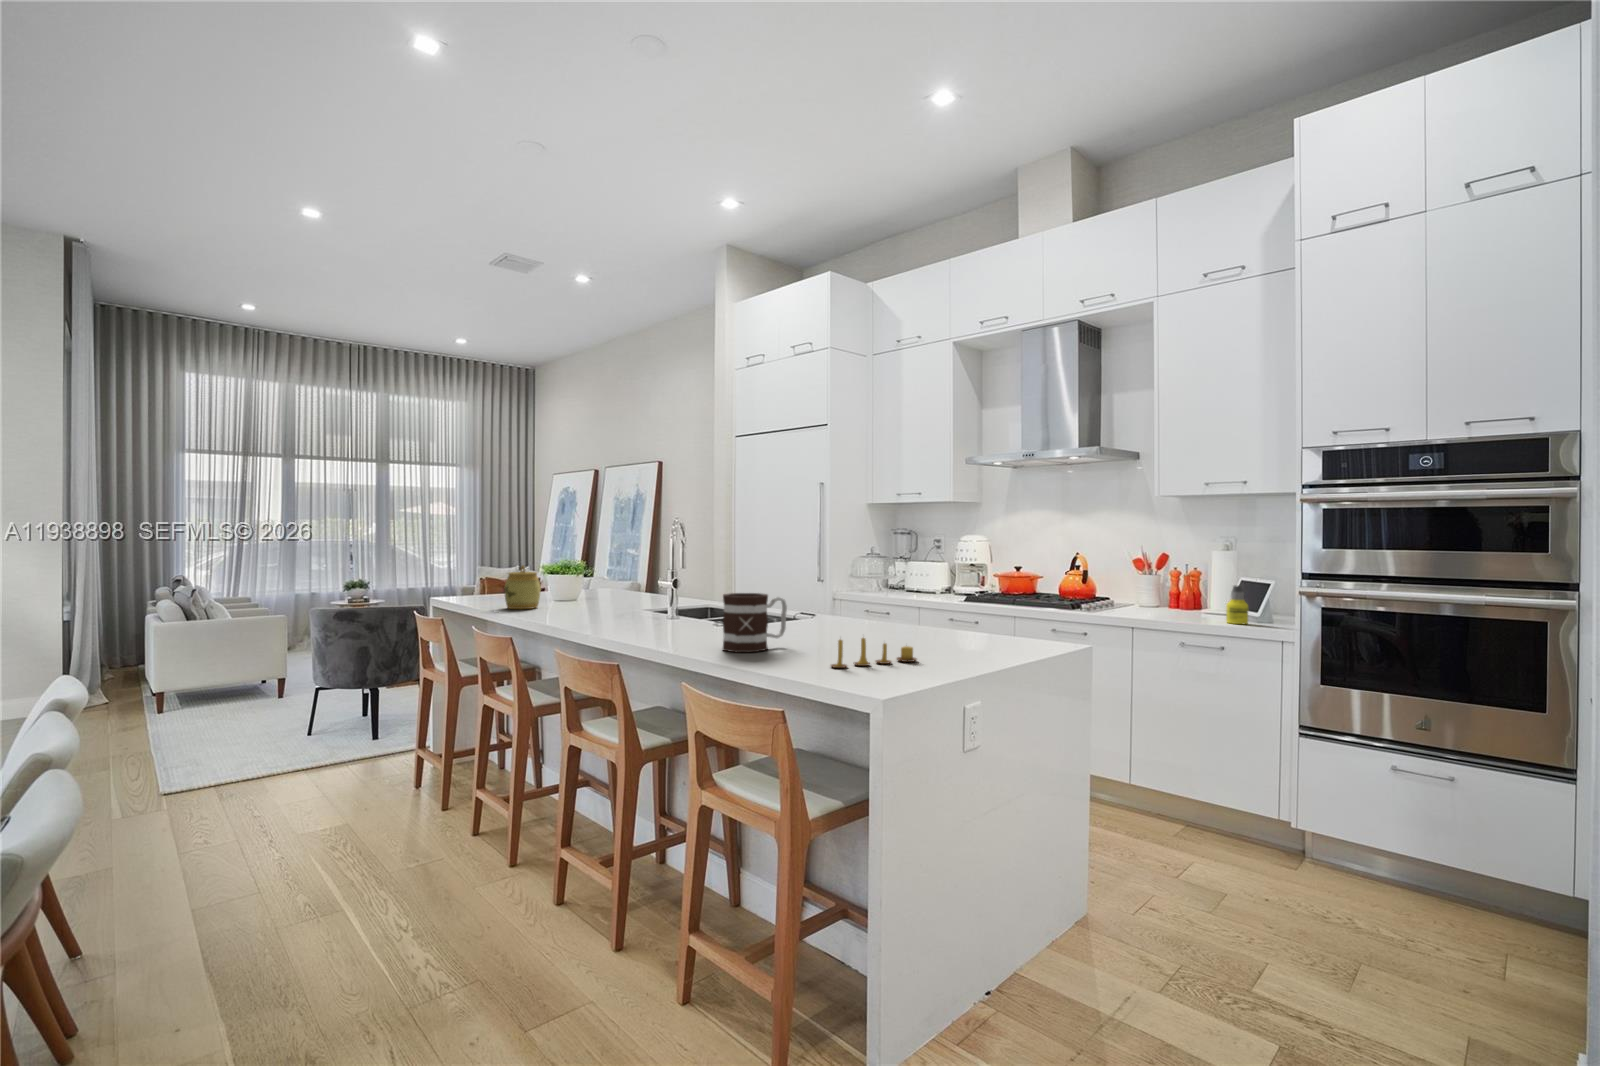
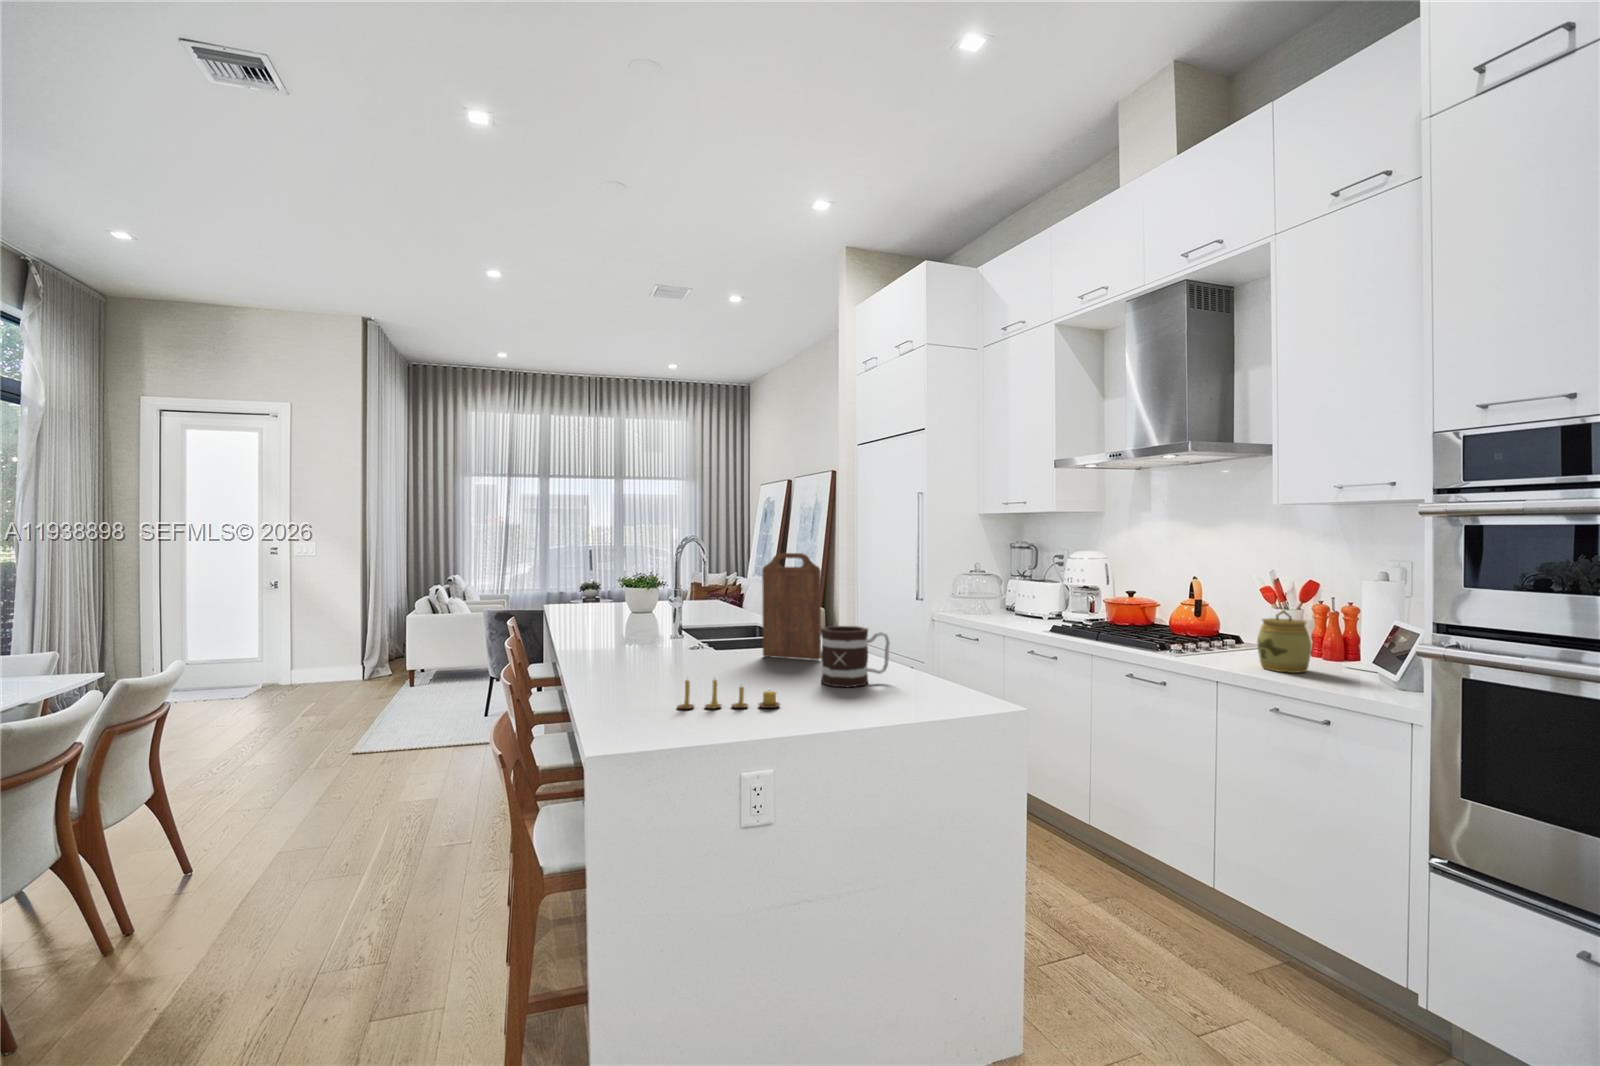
cutting board: none [787,526,846,627] -> present [762,553,821,660]
jar: present [504,565,541,609] -> present [1257,610,1311,673]
bottle: present [1226,585,1248,624] -> none [1335,635,1367,689]
mug: present [723,593,787,652] -> present [821,626,890,687]

